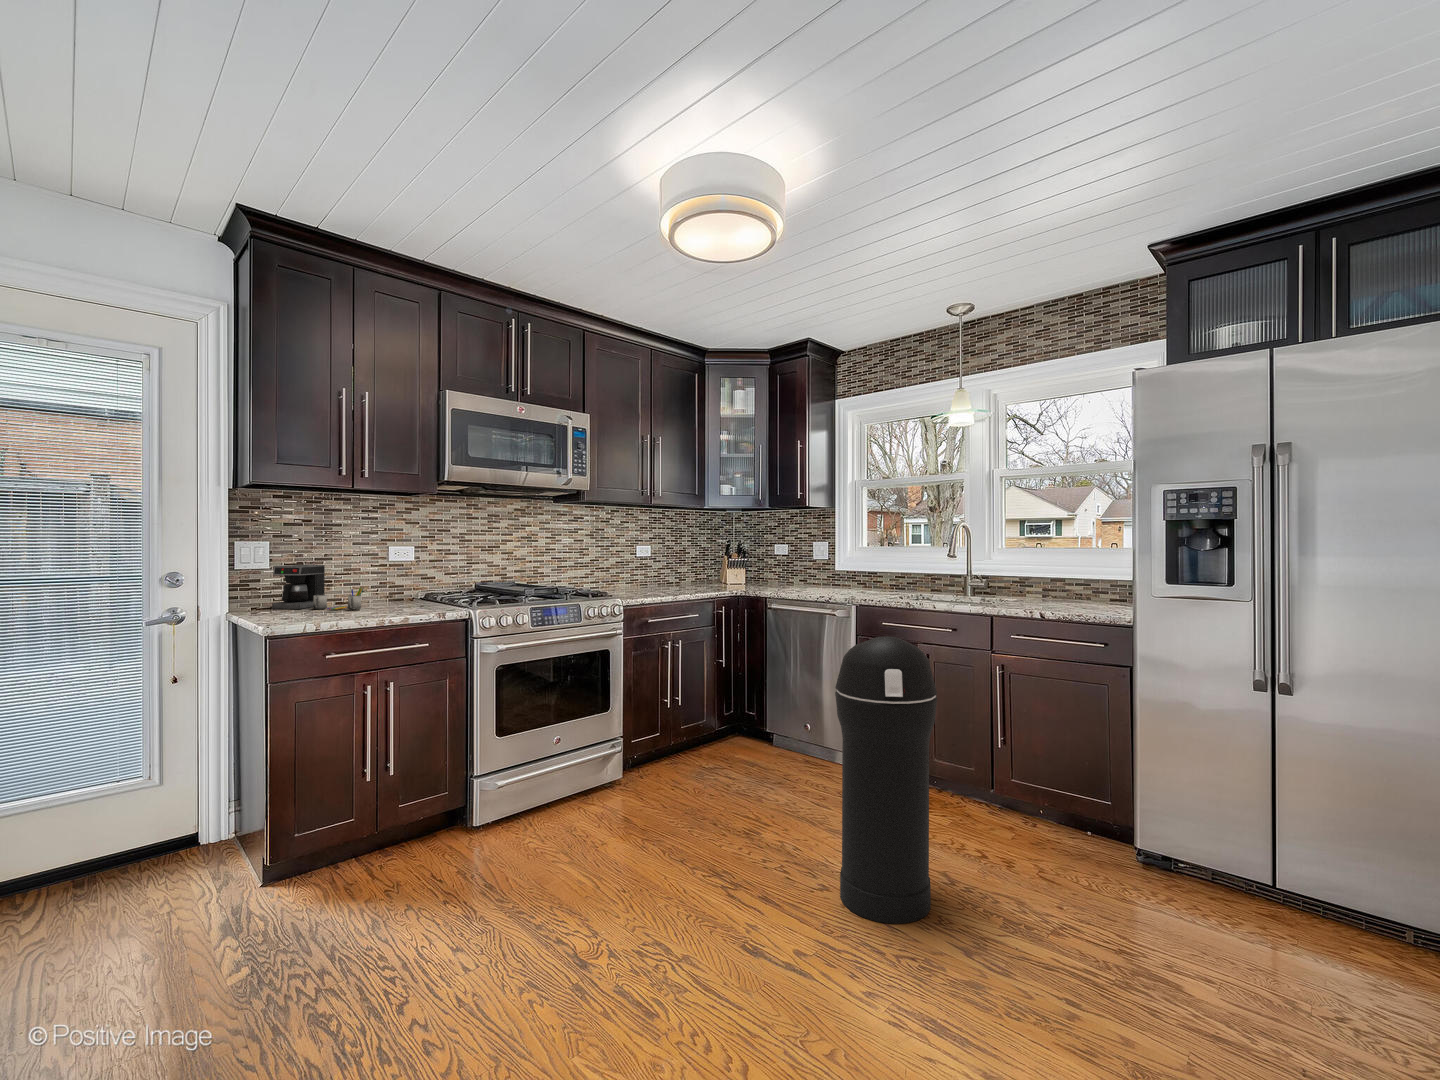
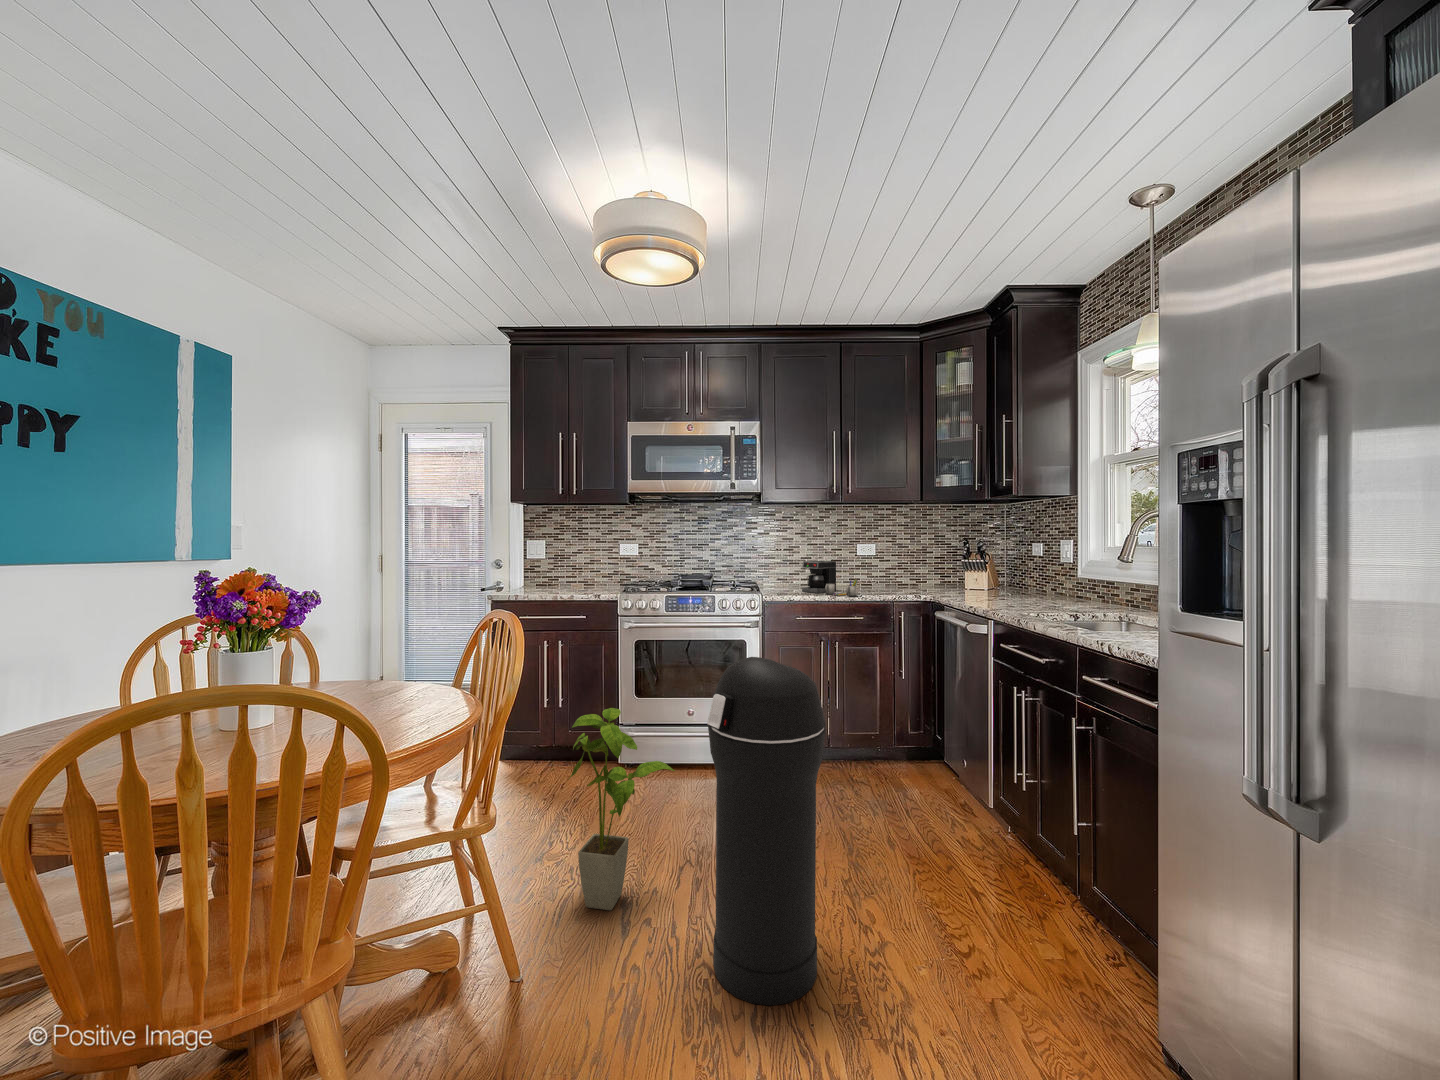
coffee maker: present [272,565,364,610] -> present [802,561,858,596]
house plant: none [669,716,782,939] -> present [568,708,675,910]

